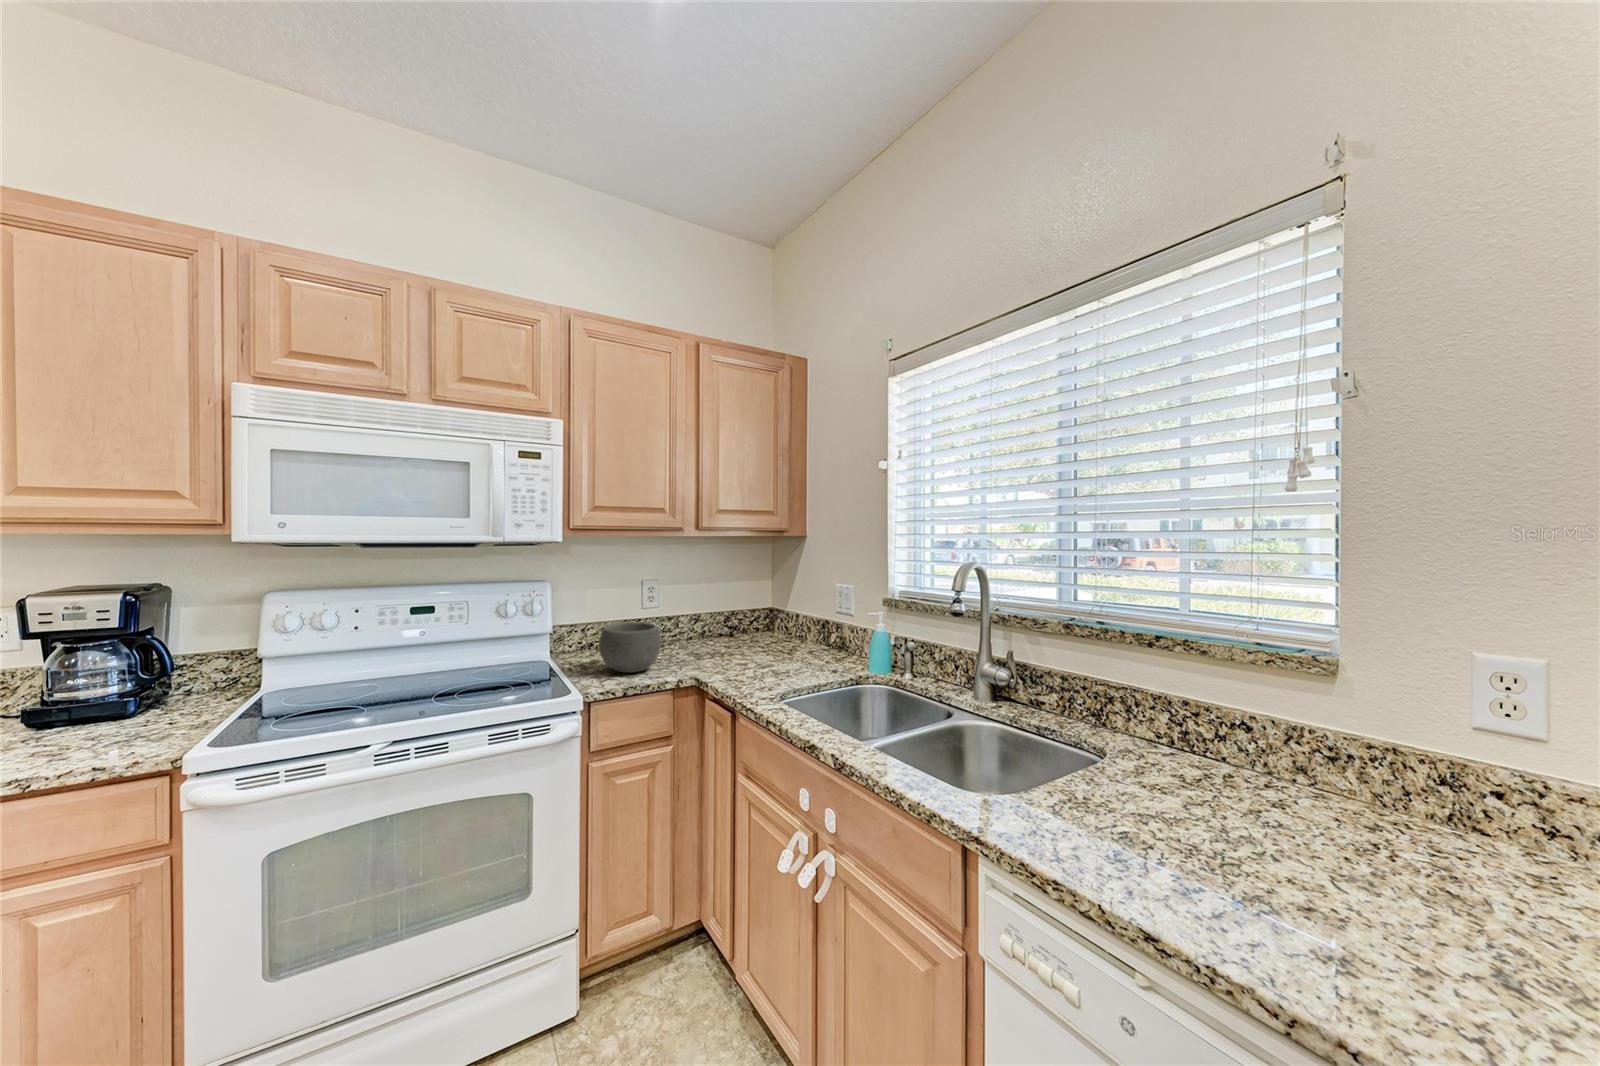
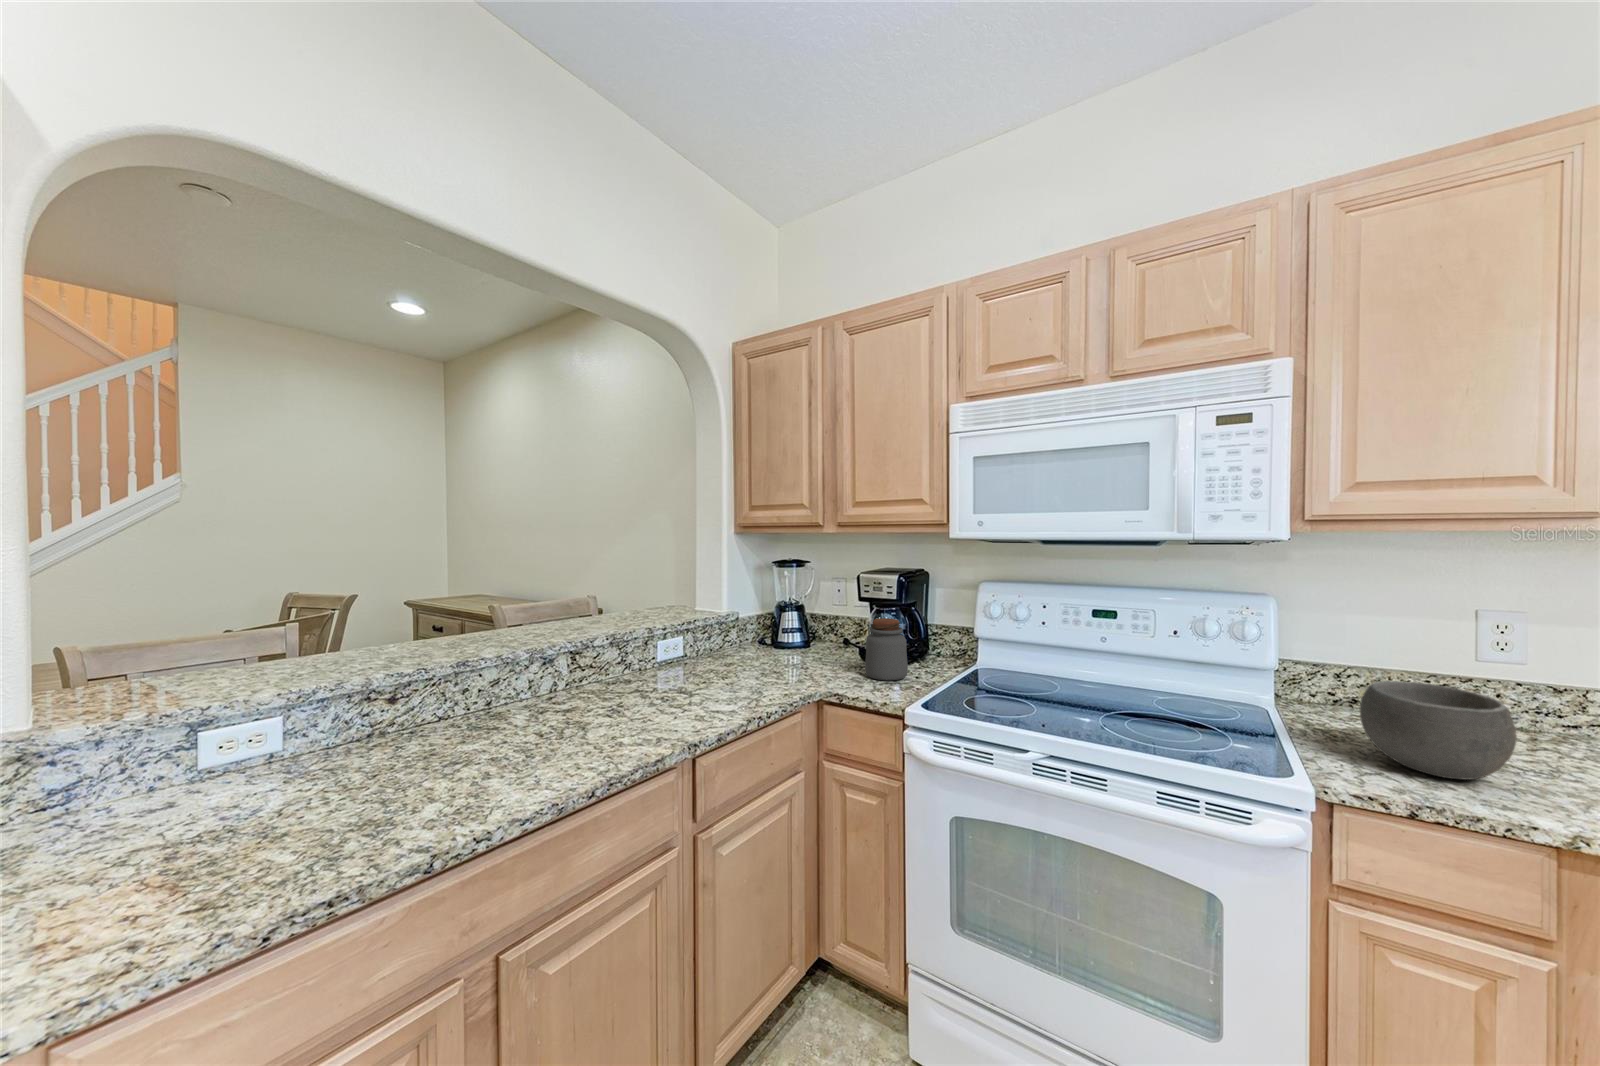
jar: none [67,653,158,742] -> present [865,618,908,681]

